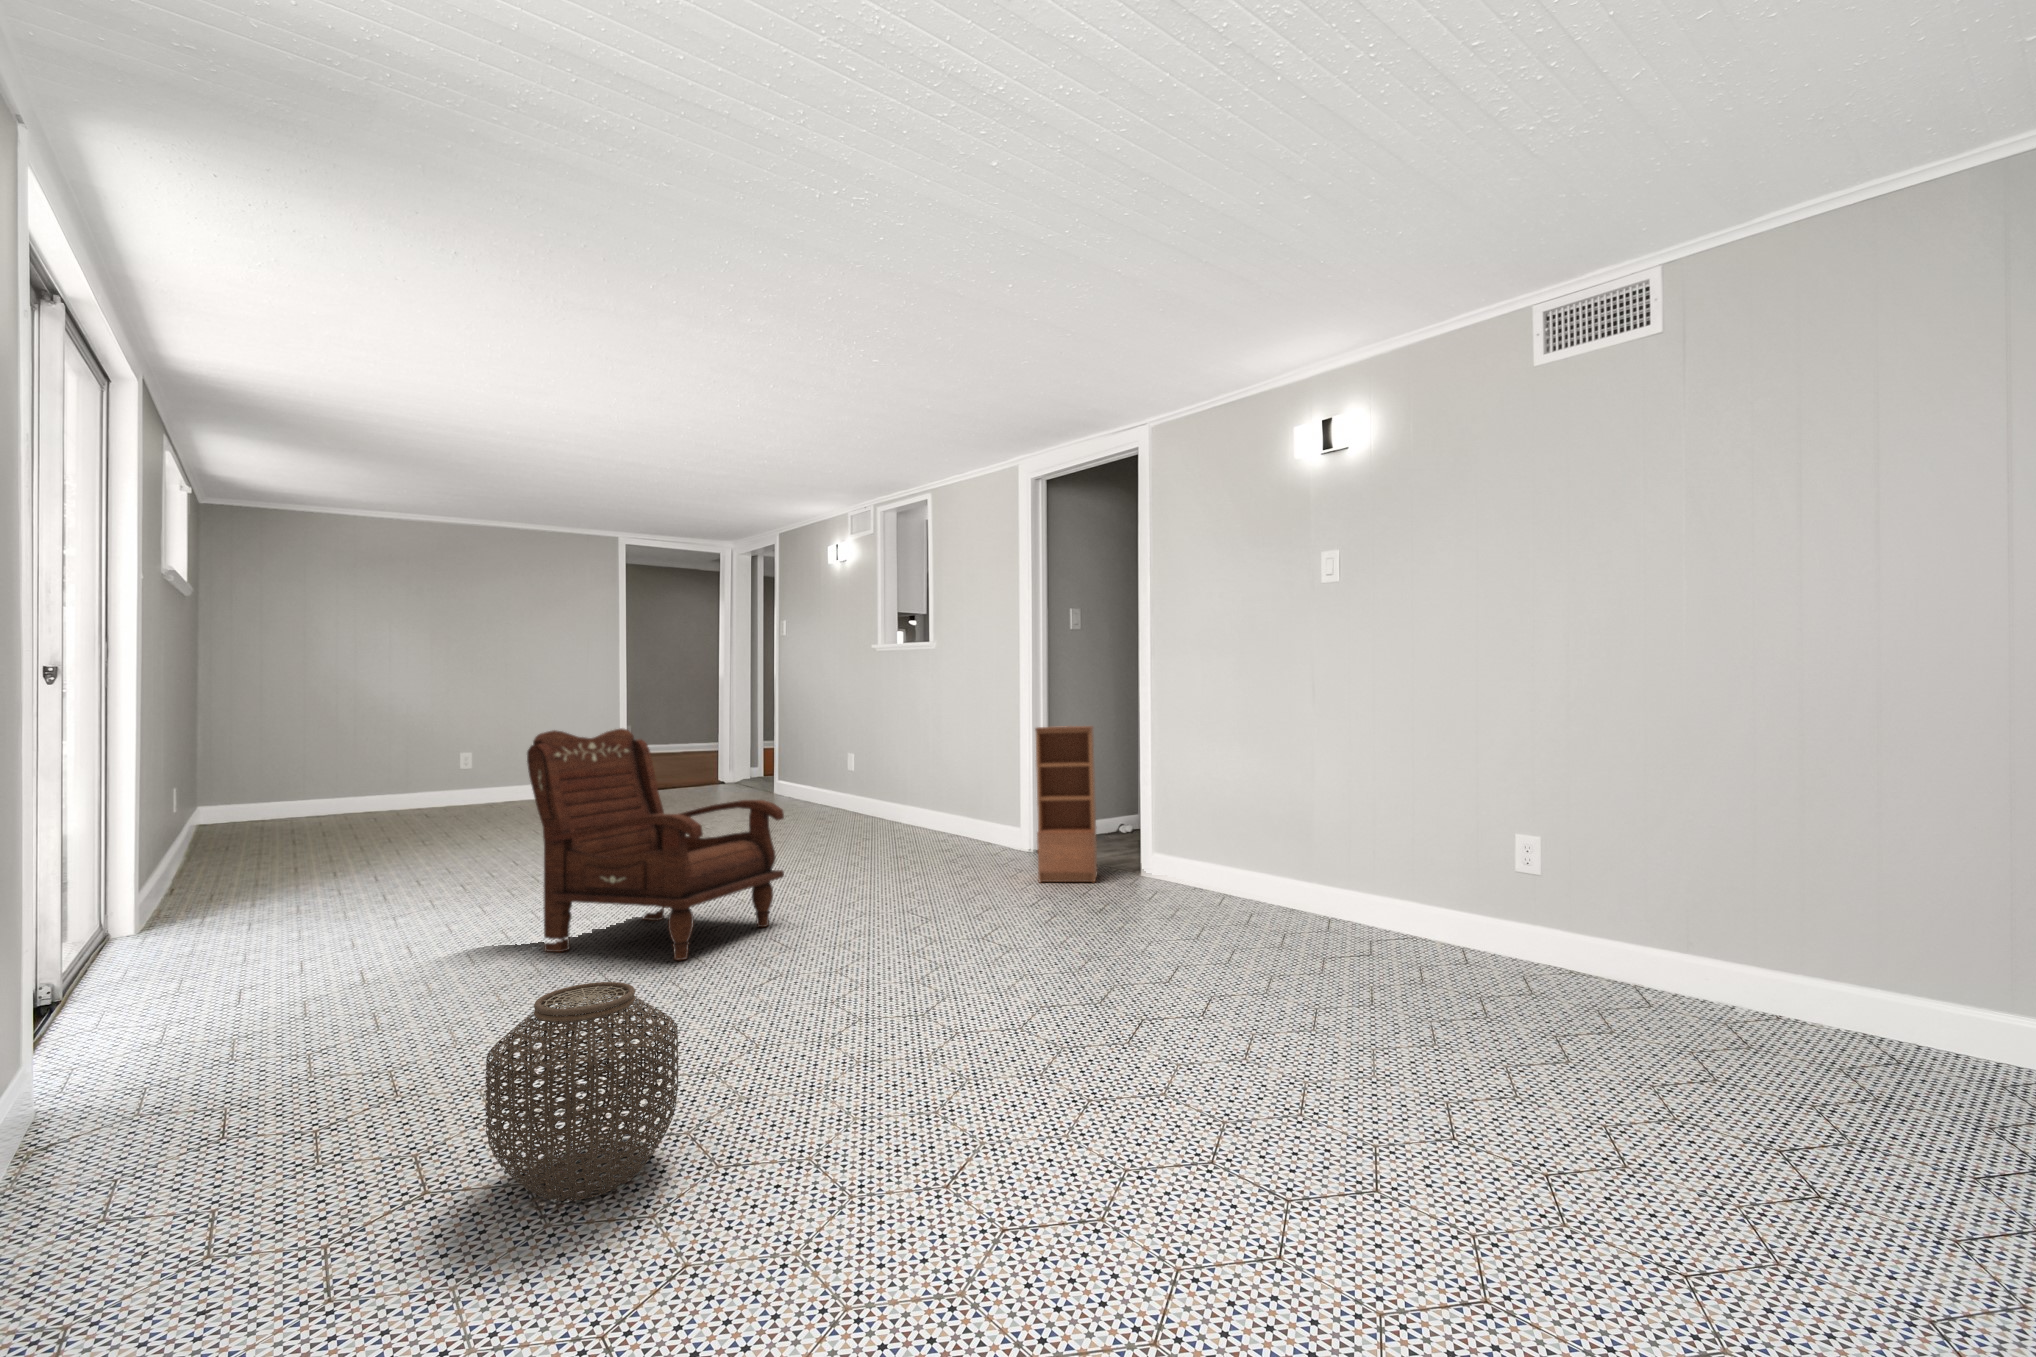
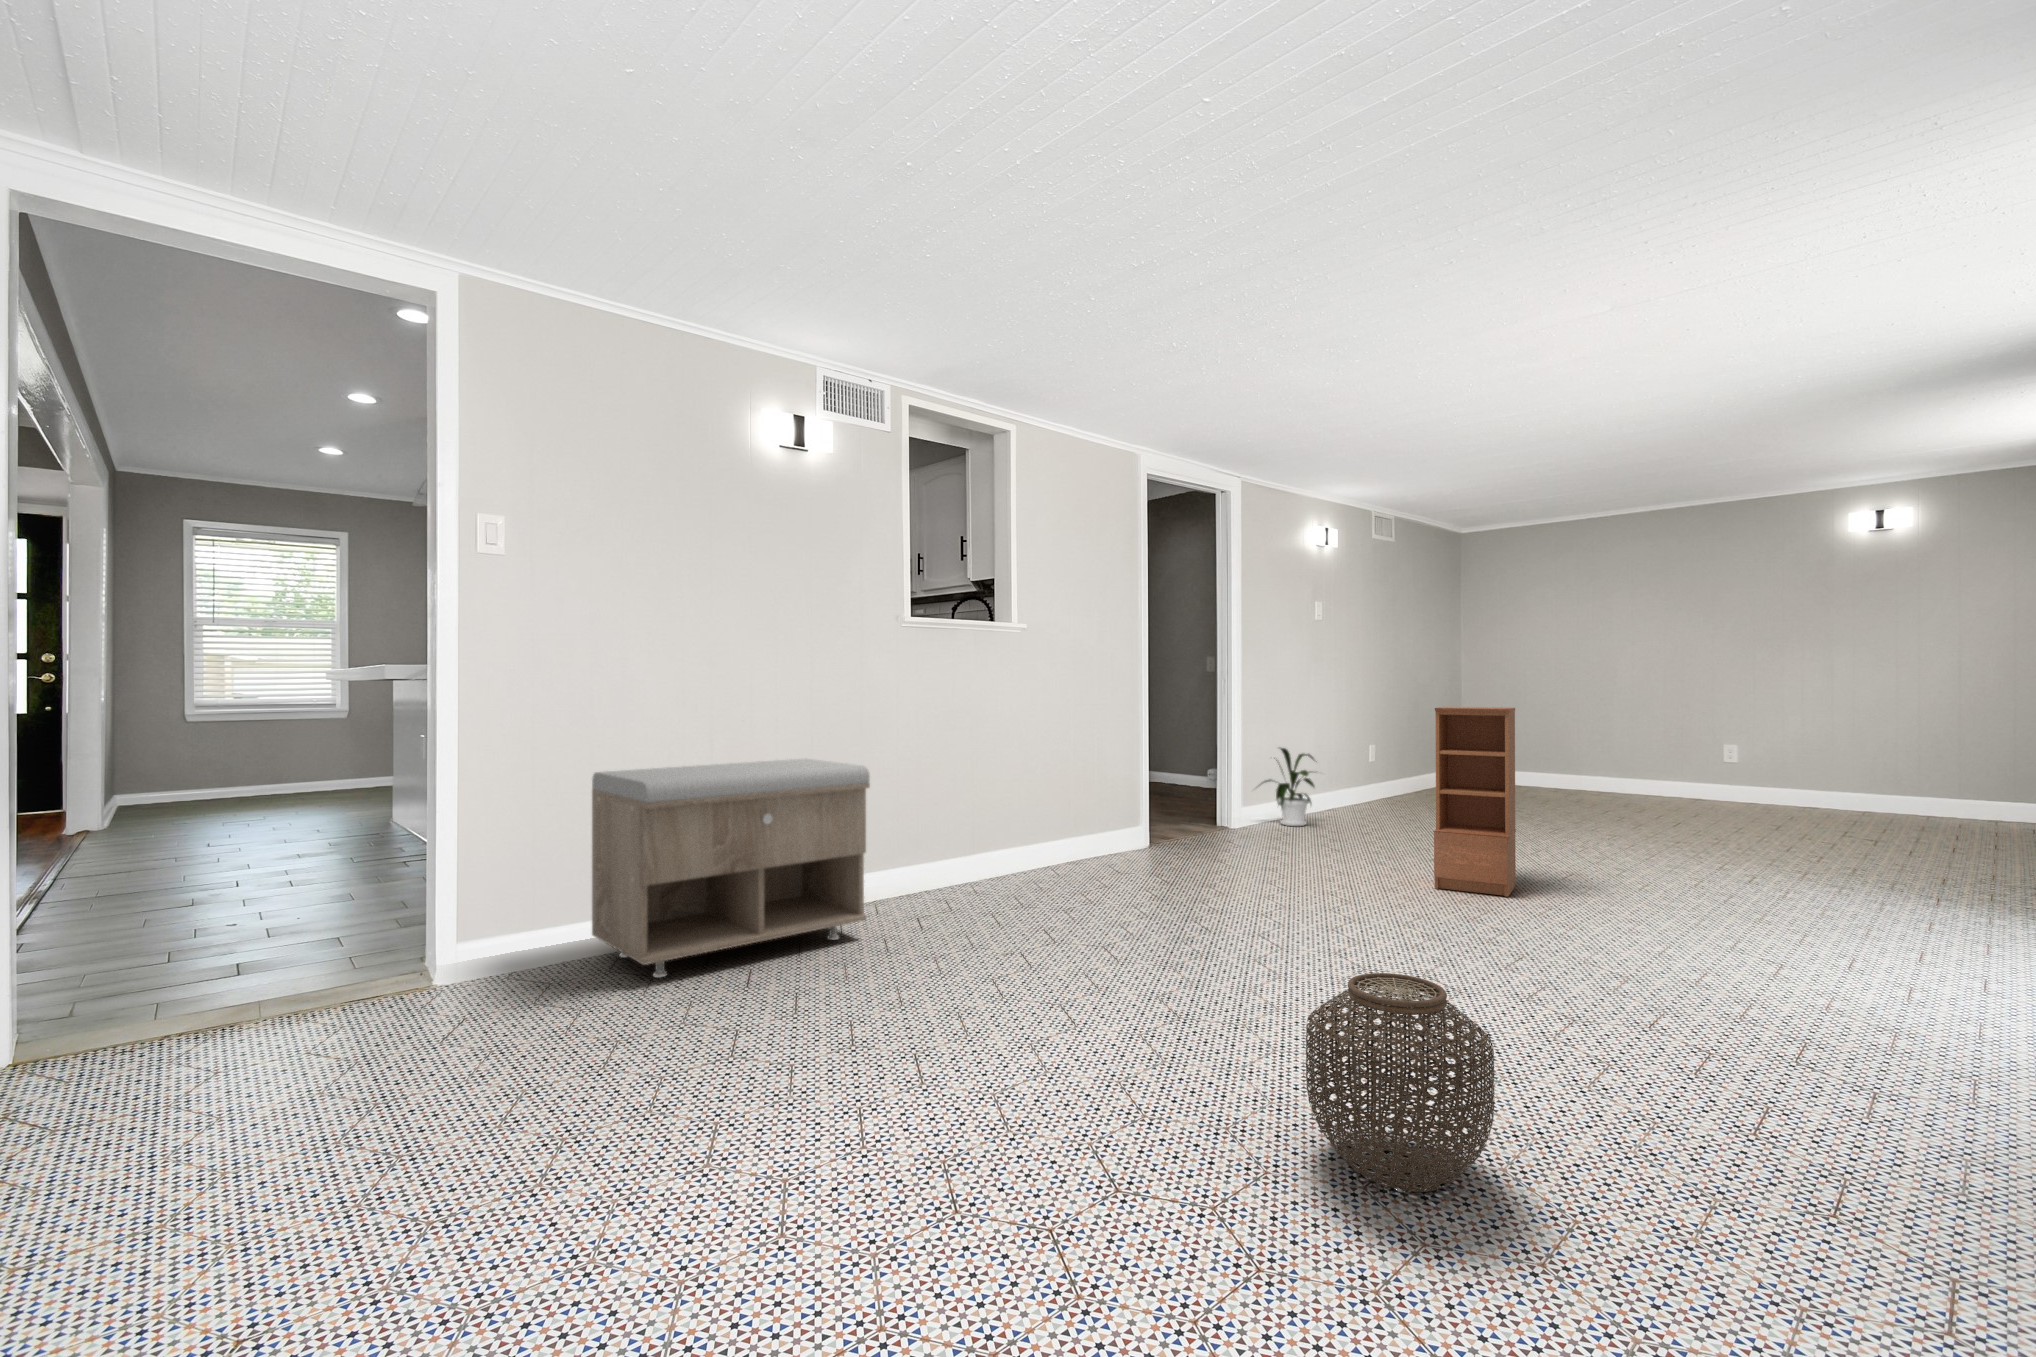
armchair: present [527,728,784,960] -> none [911,696,1139,924]
house plant: none [869,772,935,843] -> present [1263,747,1314,826]
storage bench: none [59,804,490,1096] -> present [592,759,870,978]
woven basket: present [486,982,678,1201] -> present [1306,973,1494,1192]

